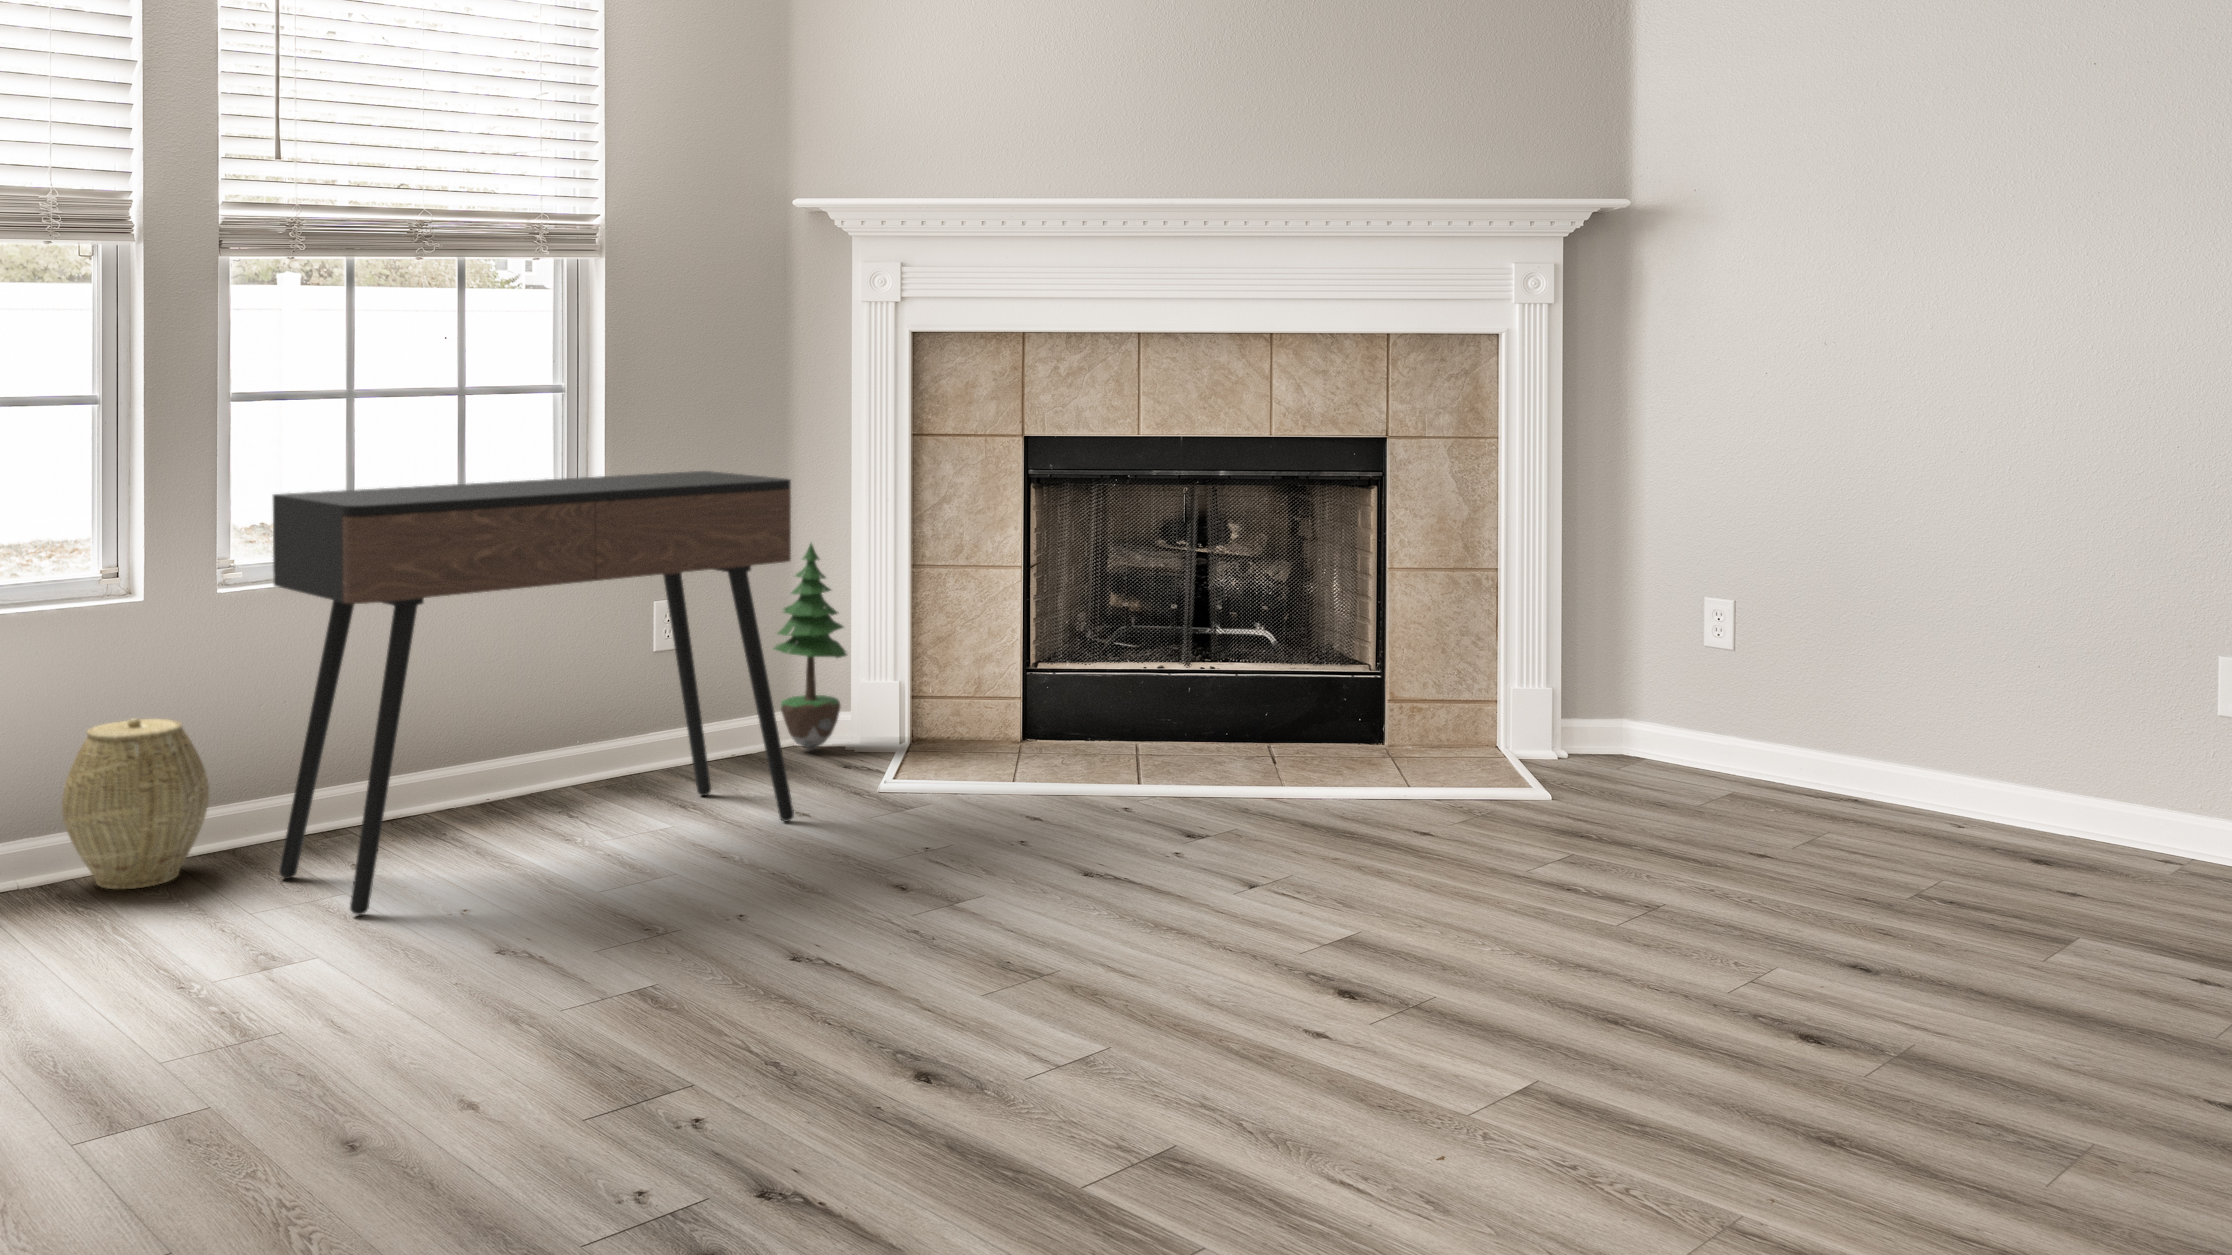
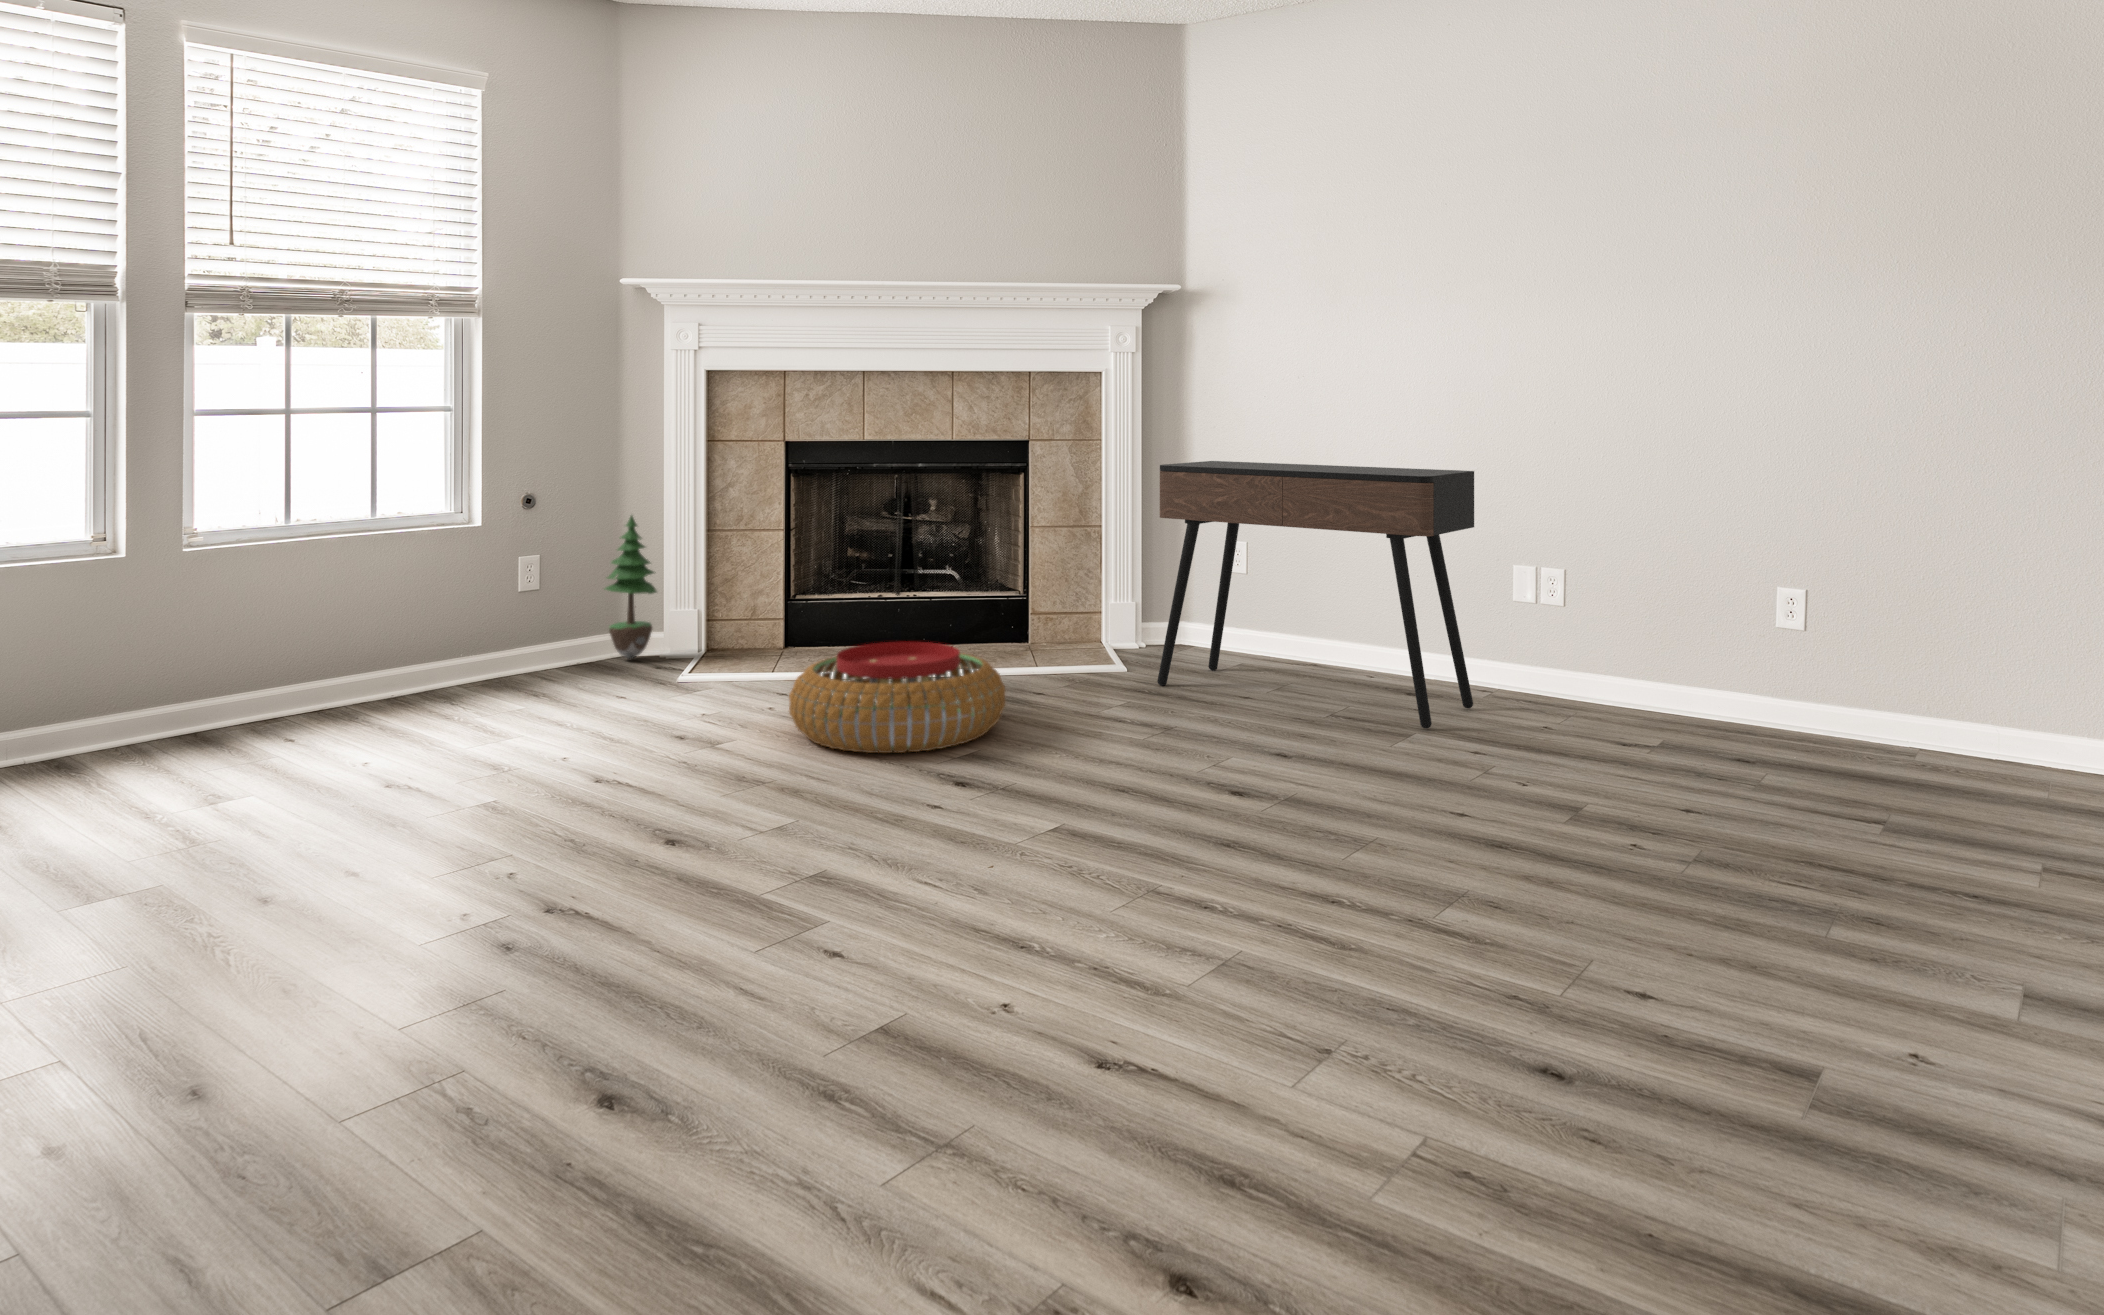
console table: present [273,471,794,915] -> present [1157,461,1474,728]
woven basket: present [62,718,209,889] -> none [53,640,169,763]
pouf: none [1062,752,1390,931] -> present [789,642,1005,753]

